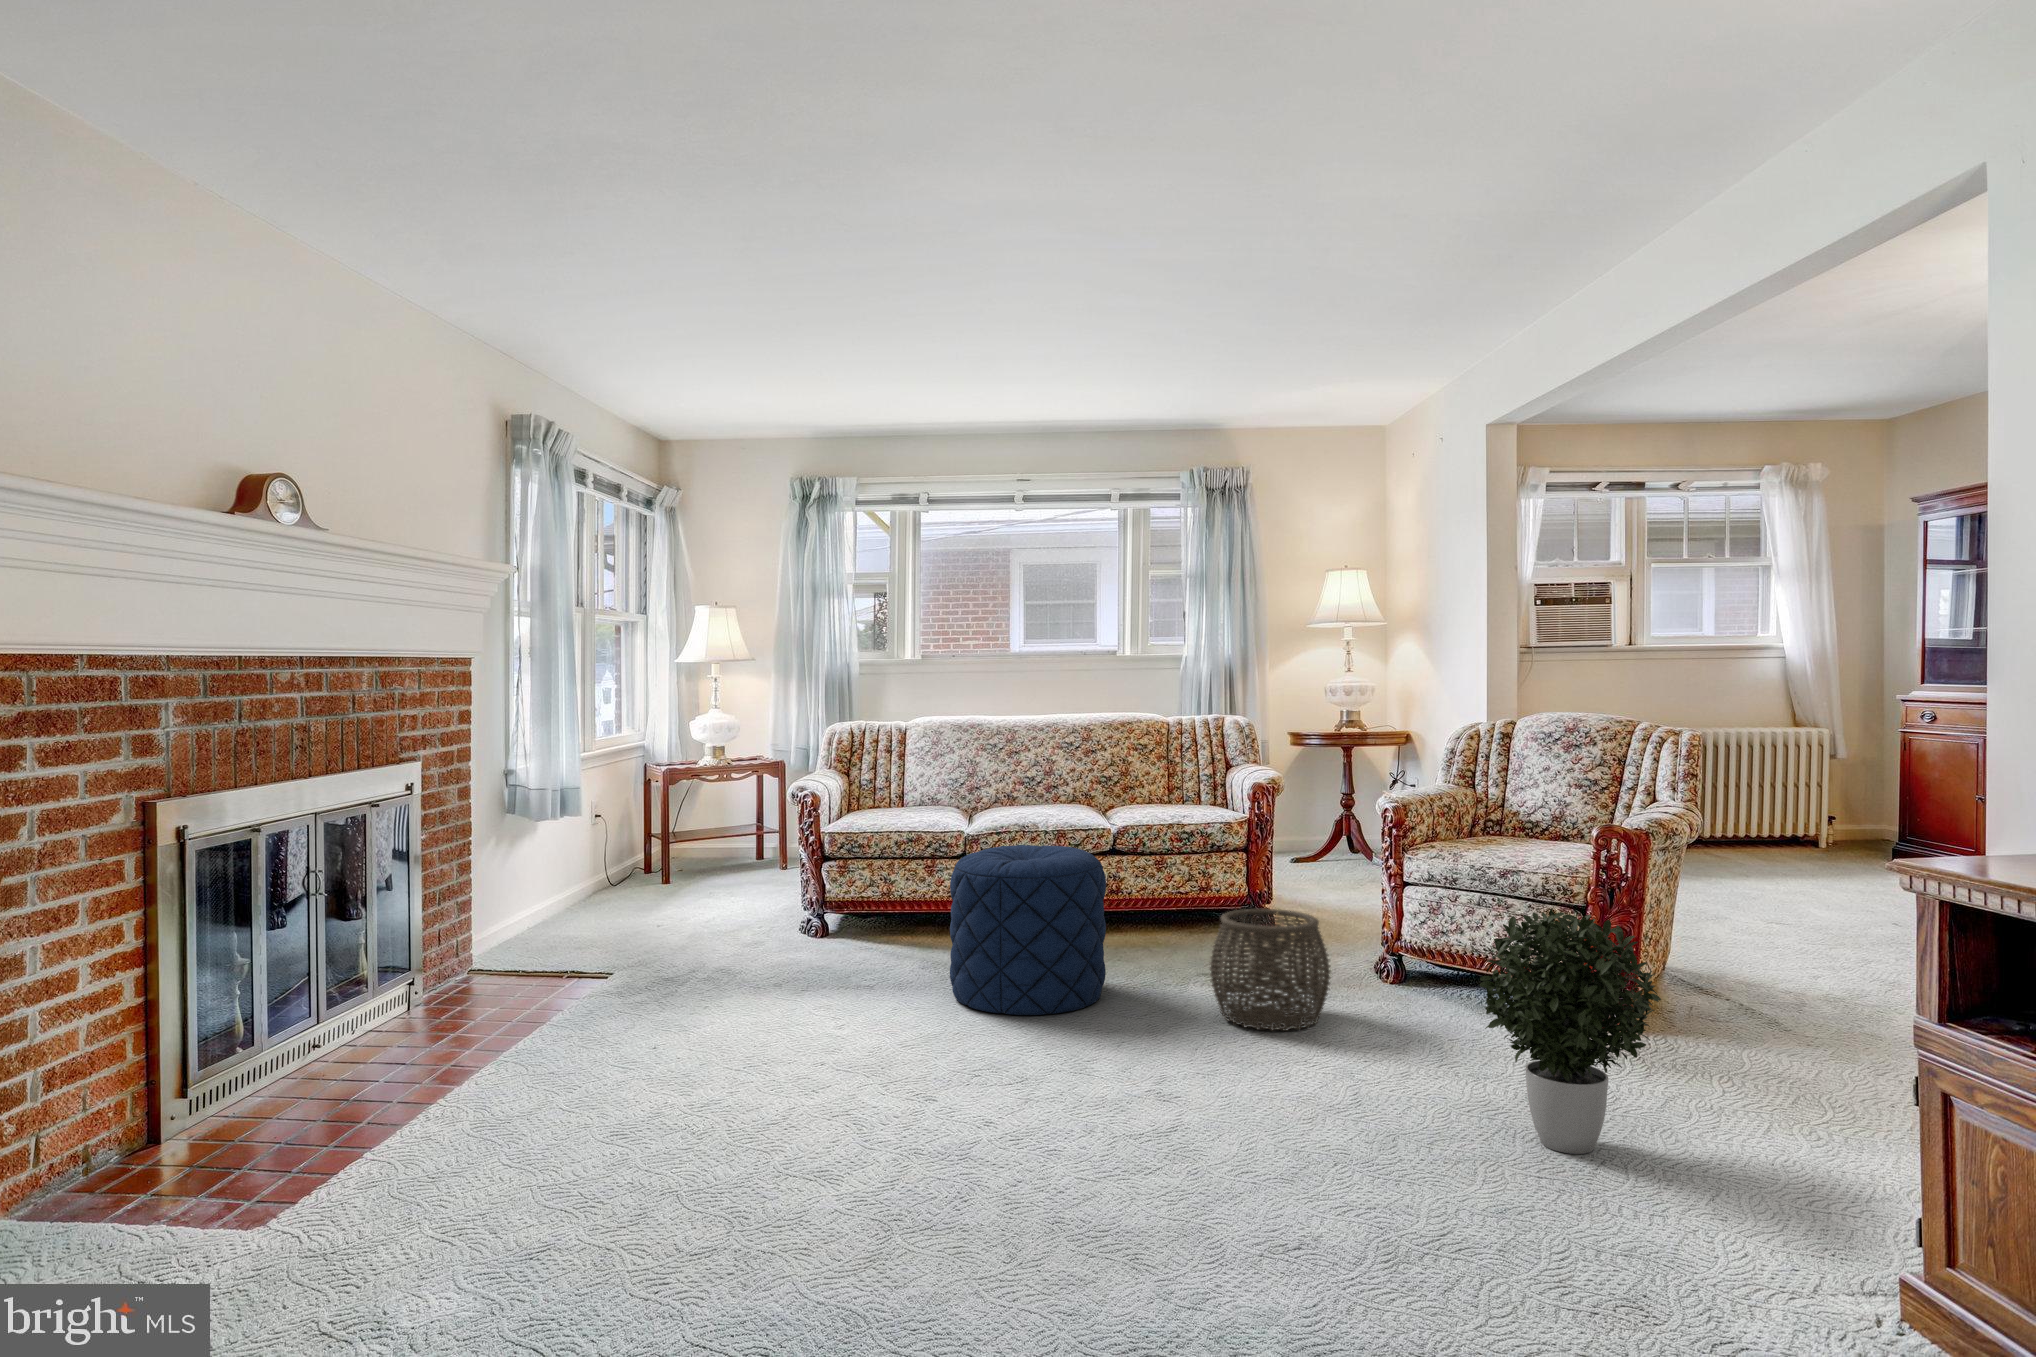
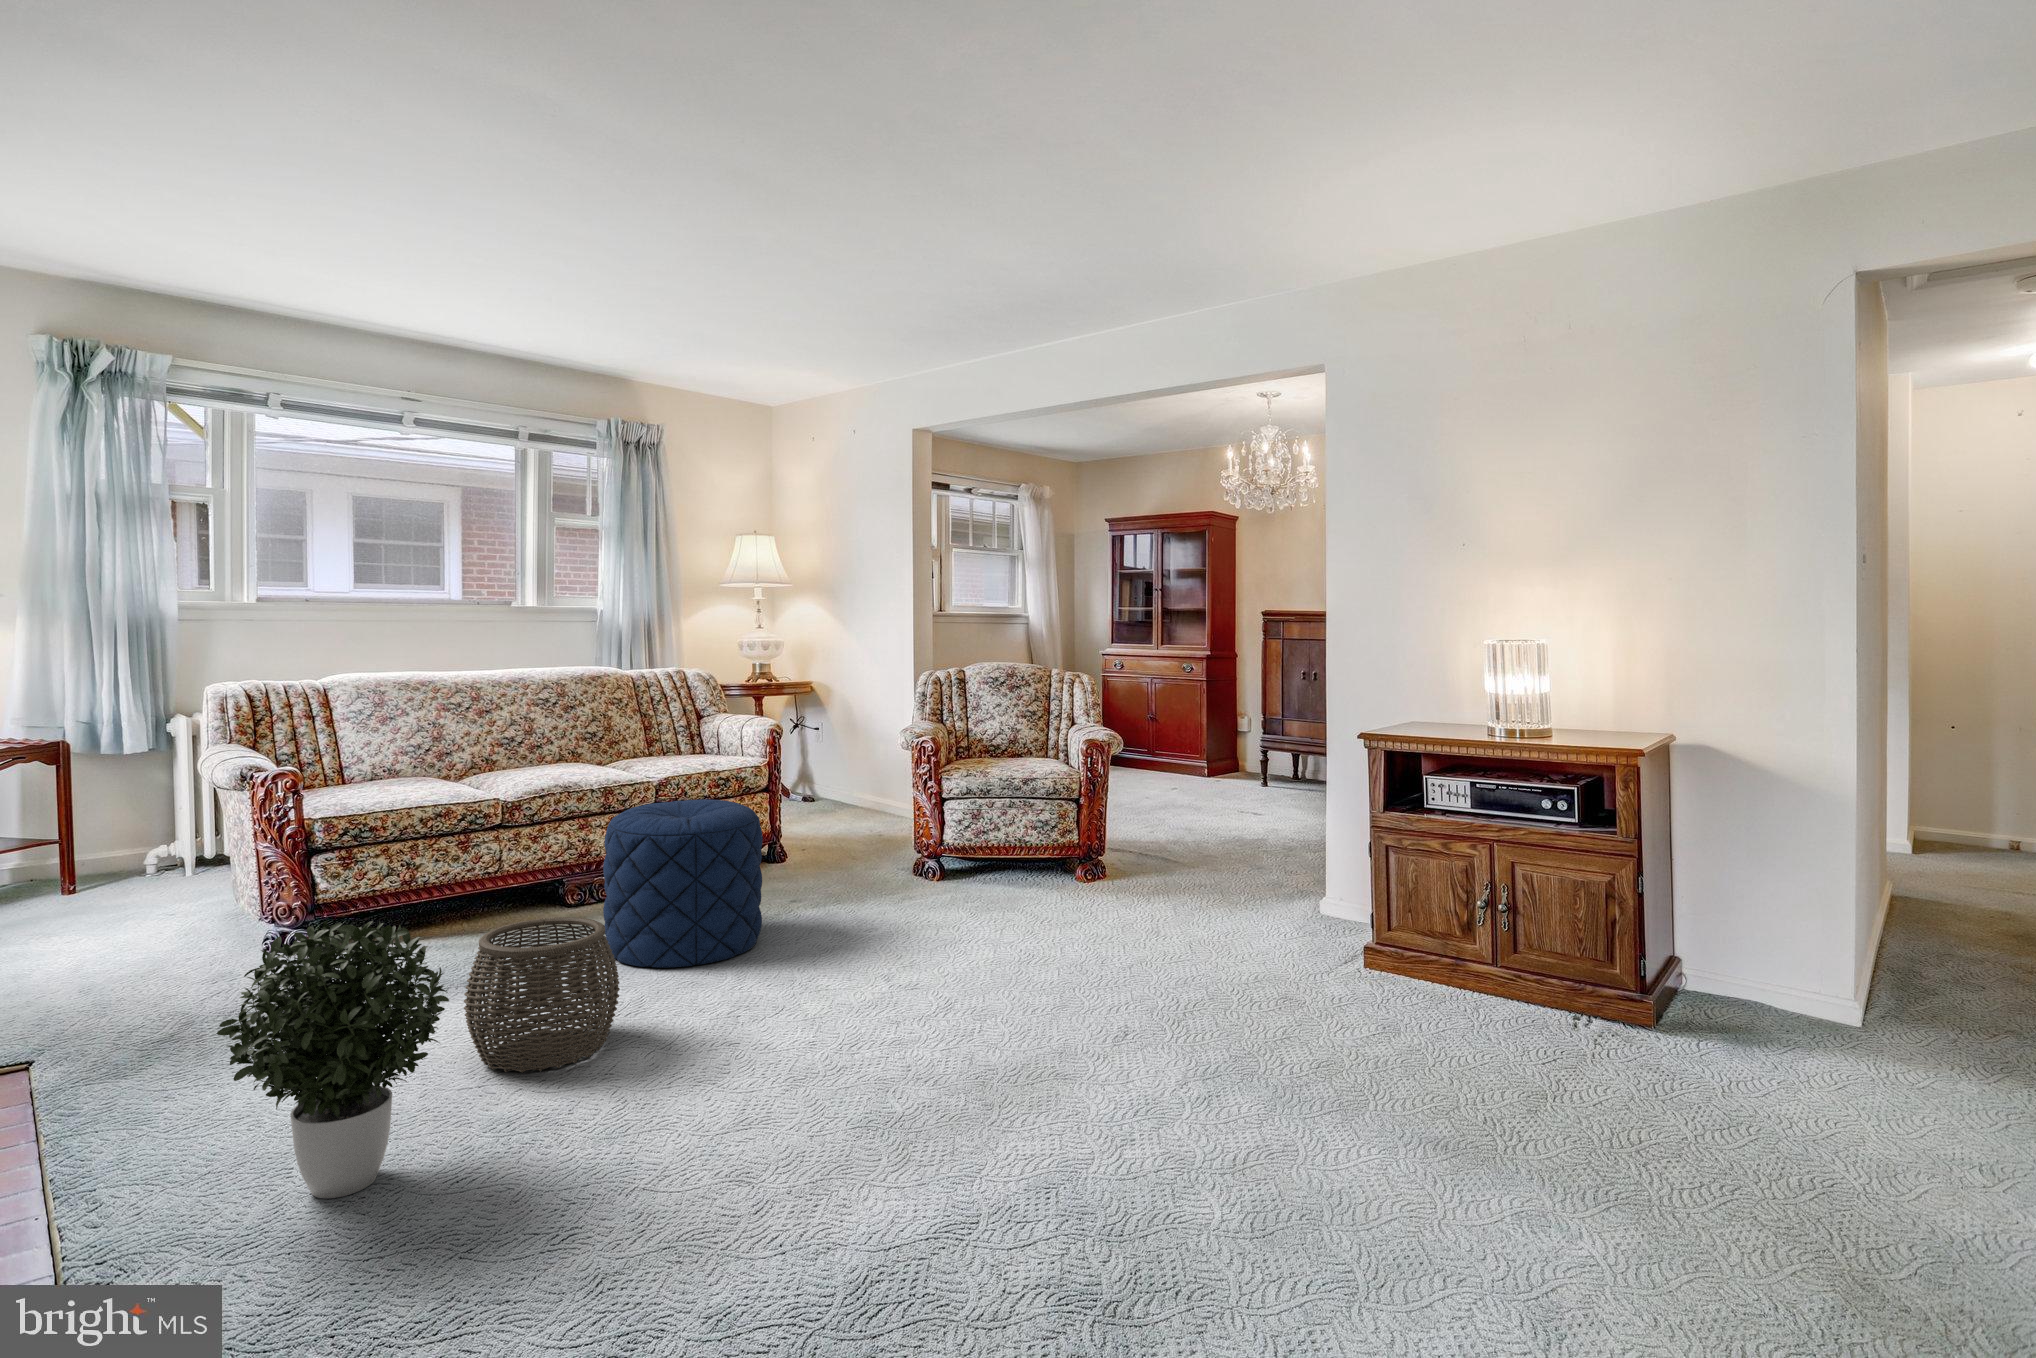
potted plant: present [1480,908,1661,1154] -> present [217,921,449,1198]
woven basket: present [1210,909,1330,1031] -> present [464,917,620,1073]

